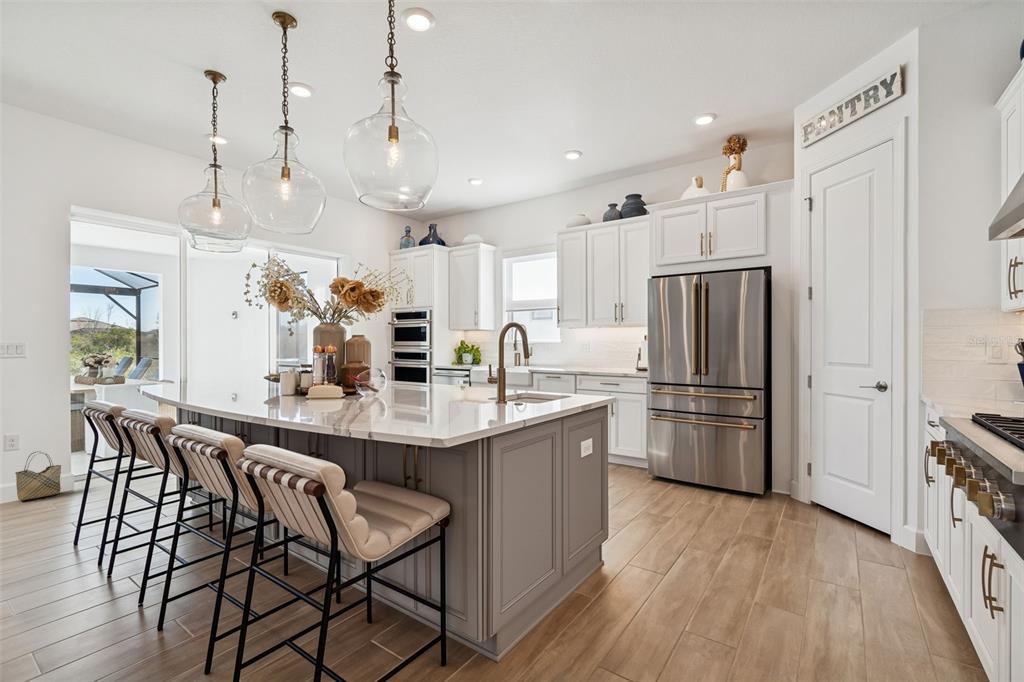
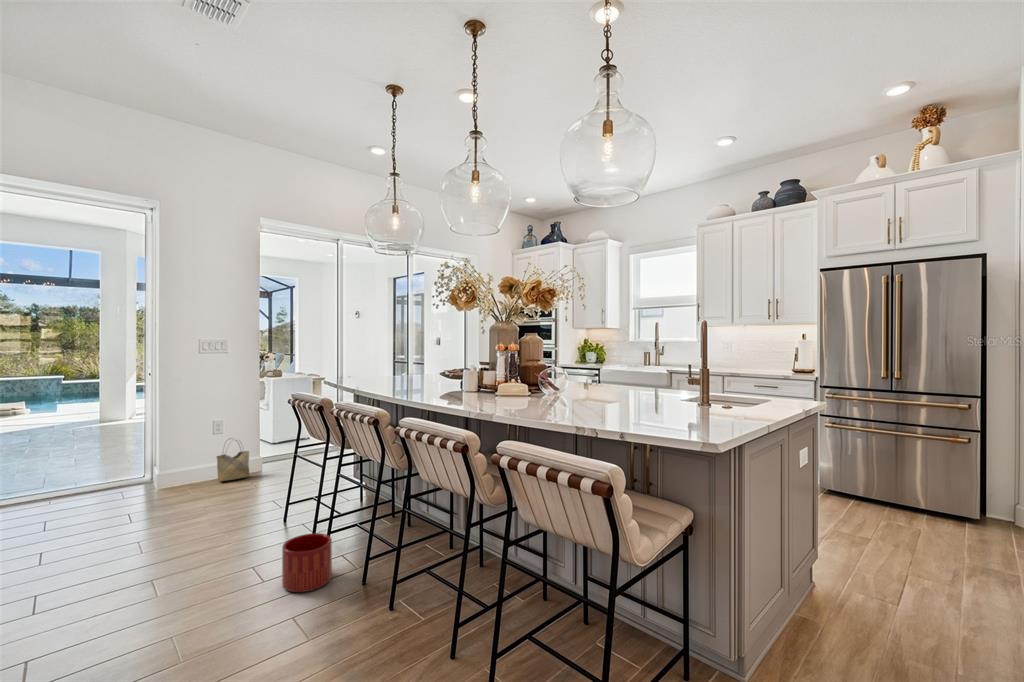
planter: none [40,552,108,619] -> present [282,533,332,592]

